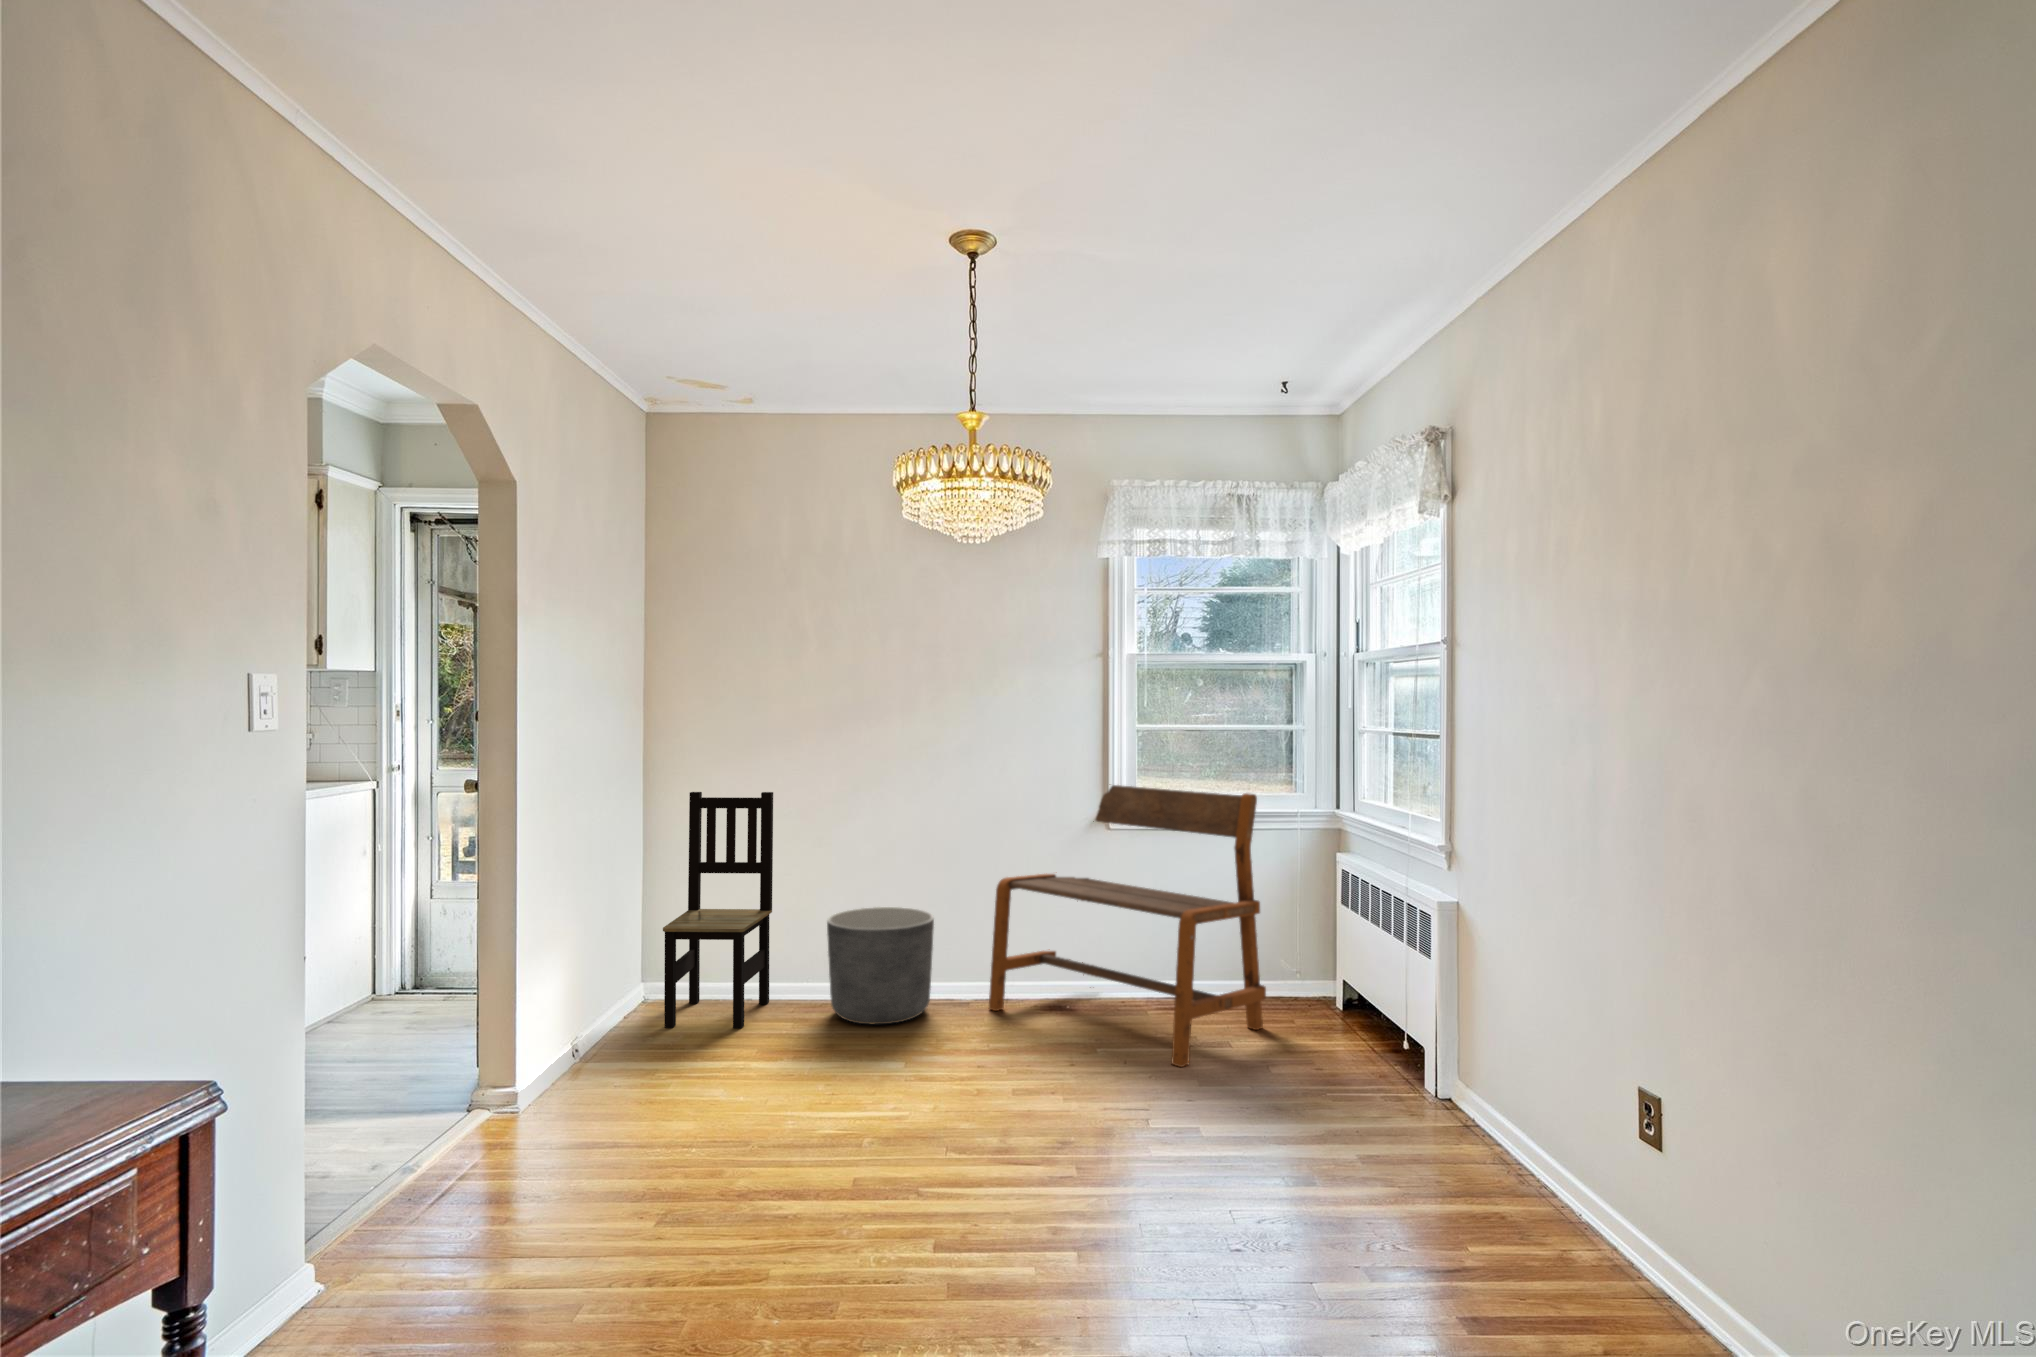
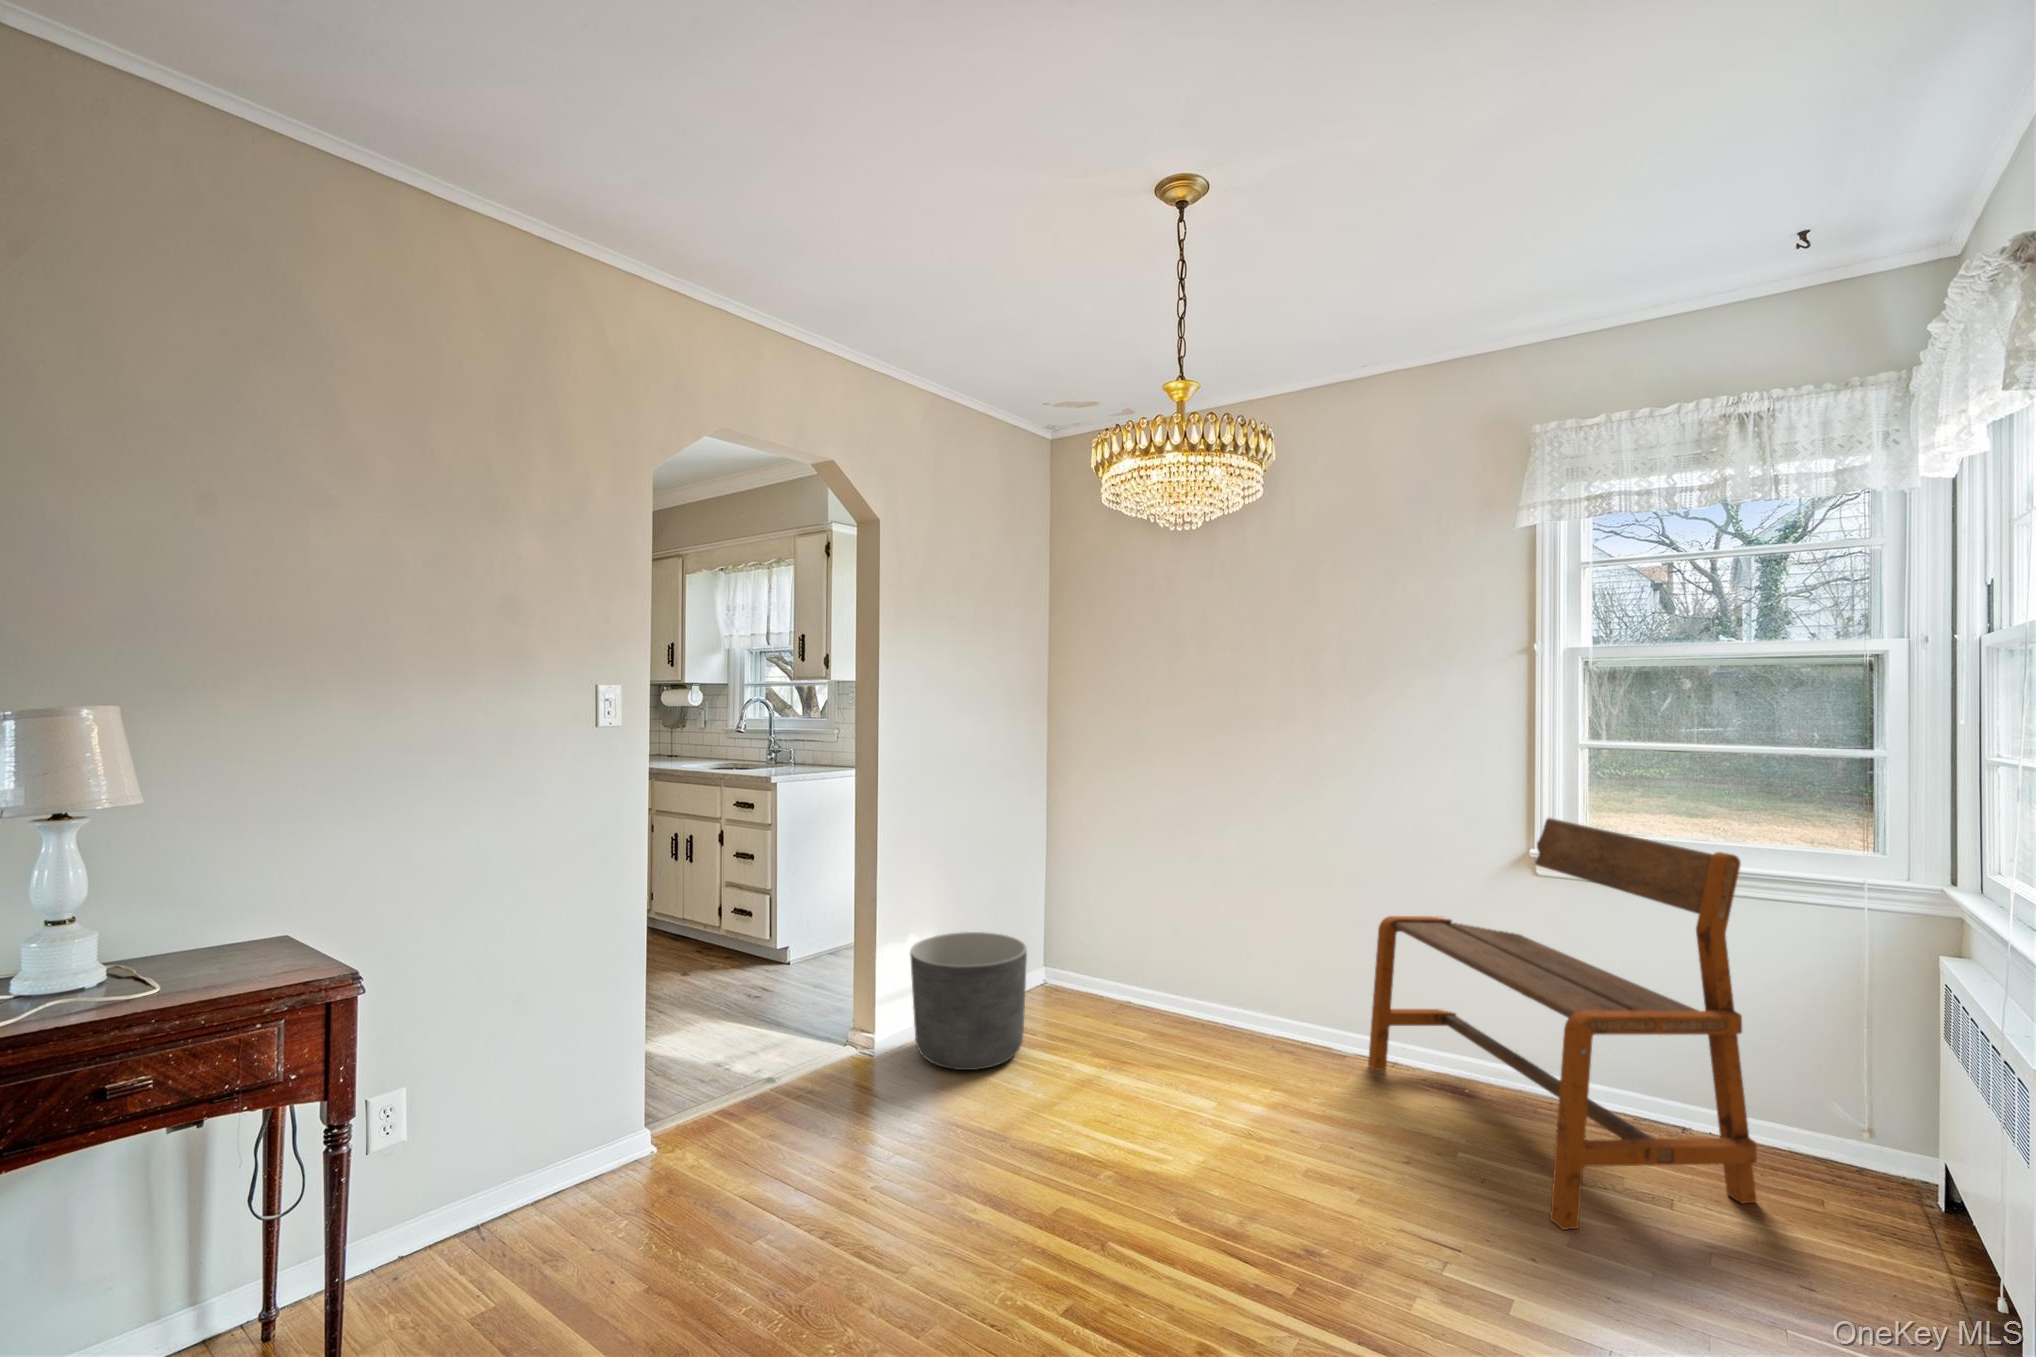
dining chair: present [663,792,773,1028] -> none [1042,789,1157,1026]
planter: present [827,907,934,1025] -> present [910,932,1027,1070]

